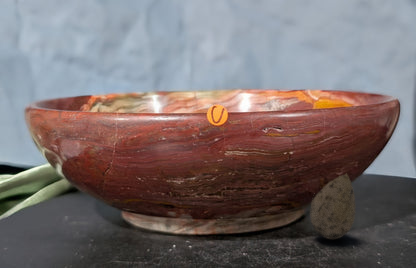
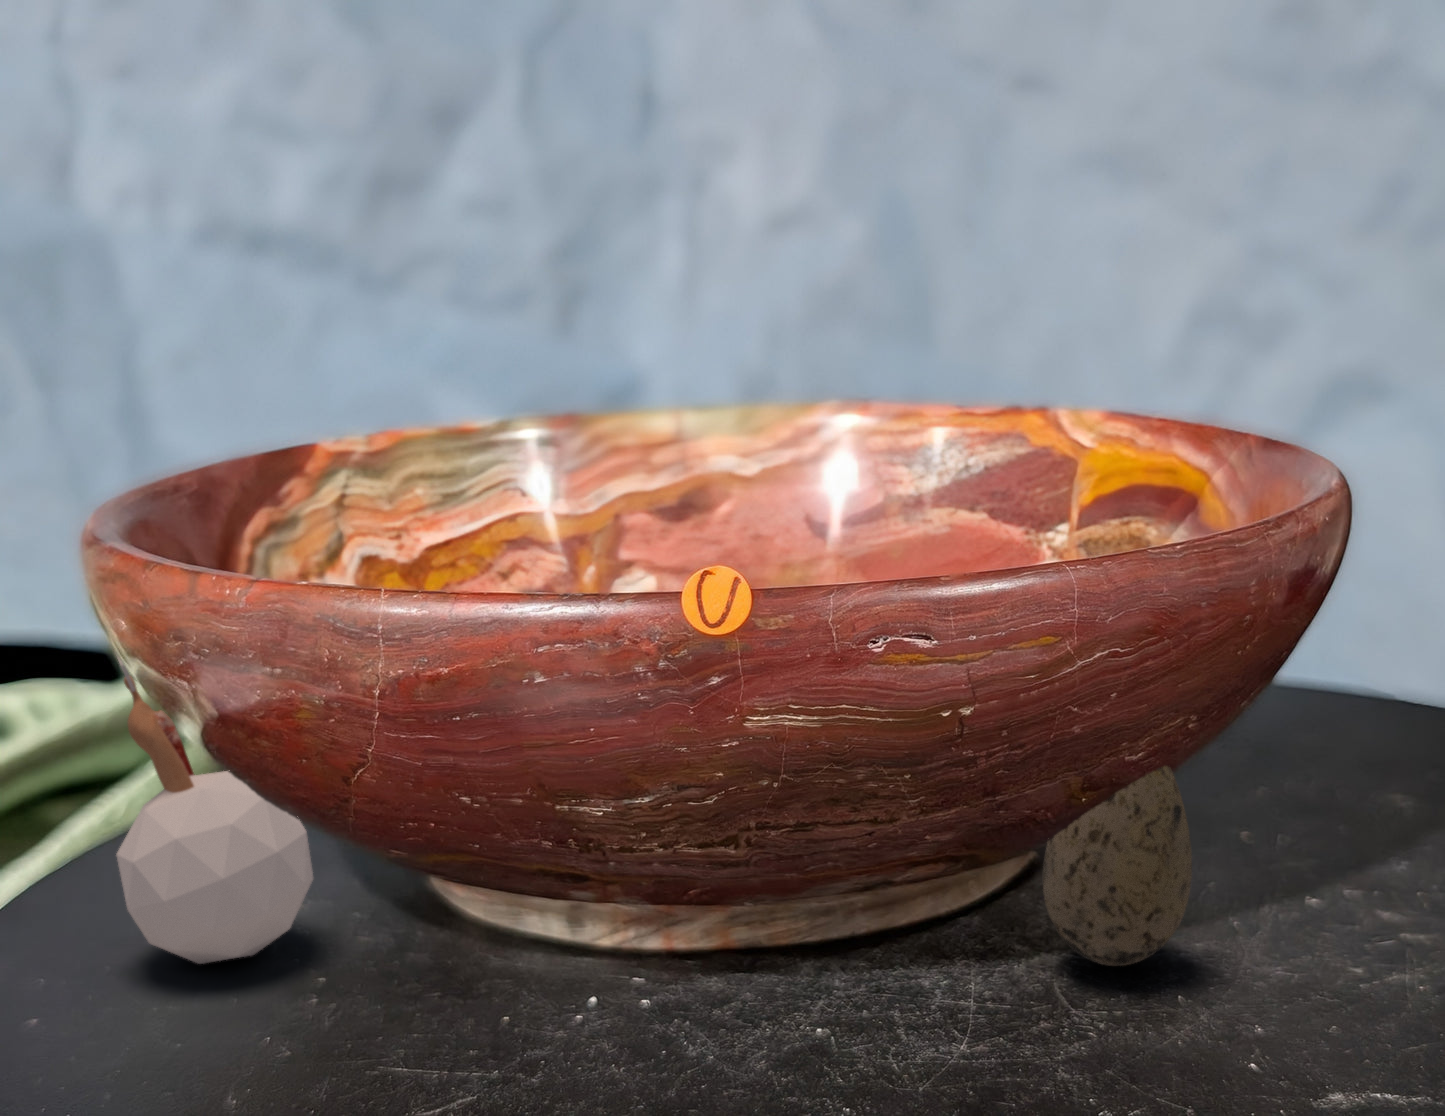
candle: none [30,139,89,237] -> present [113,649,313,964]

